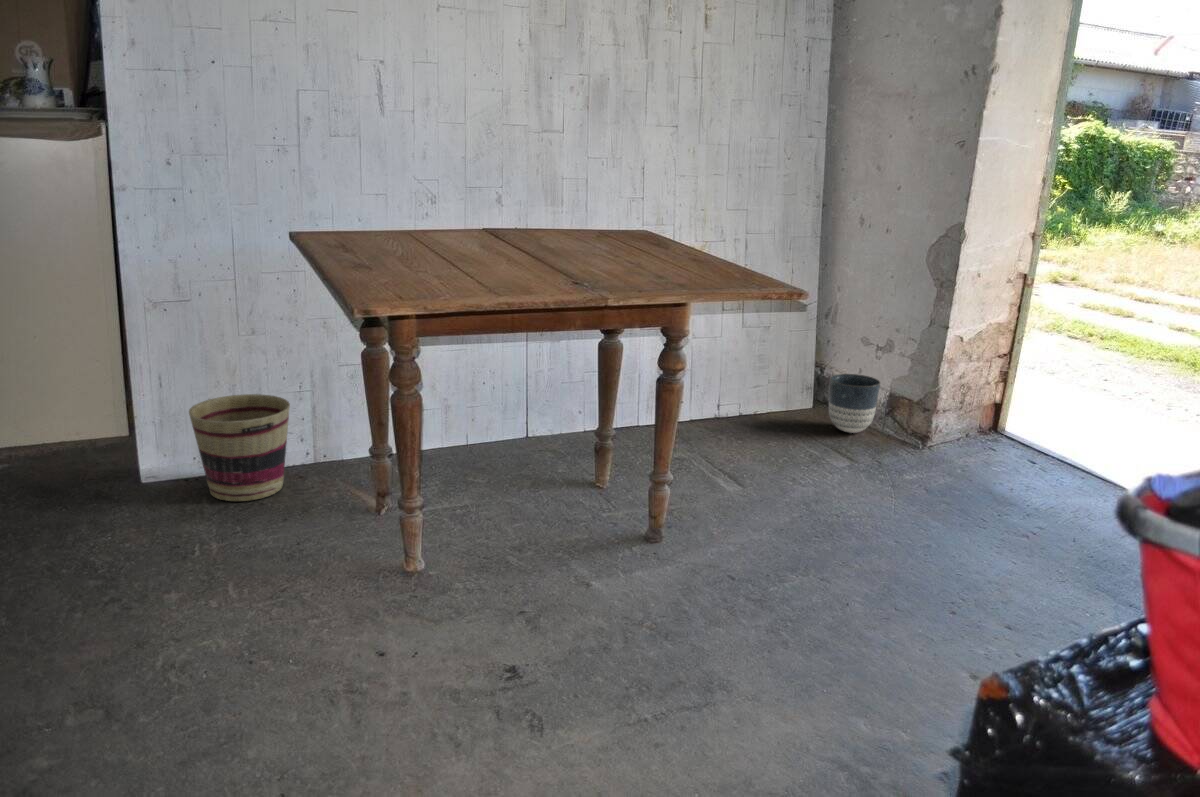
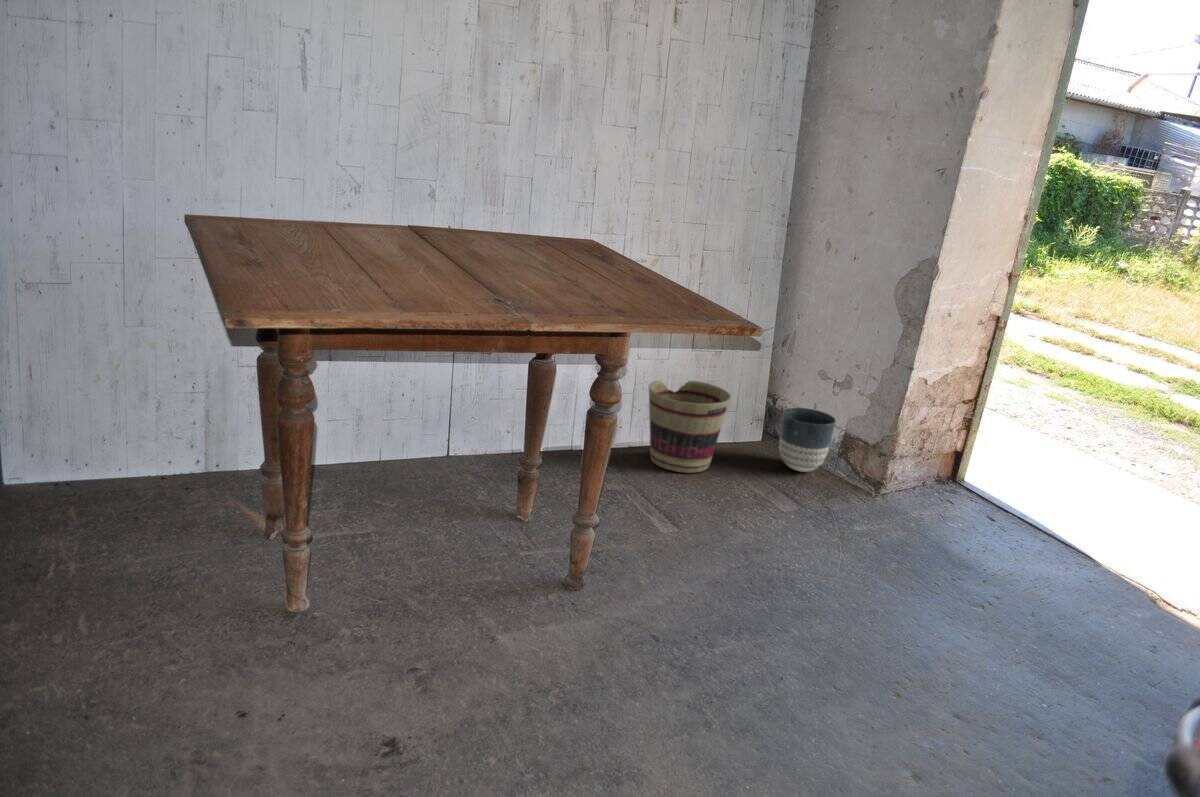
basket: present [189,394,290,501] -> present [649,381,730,473]

